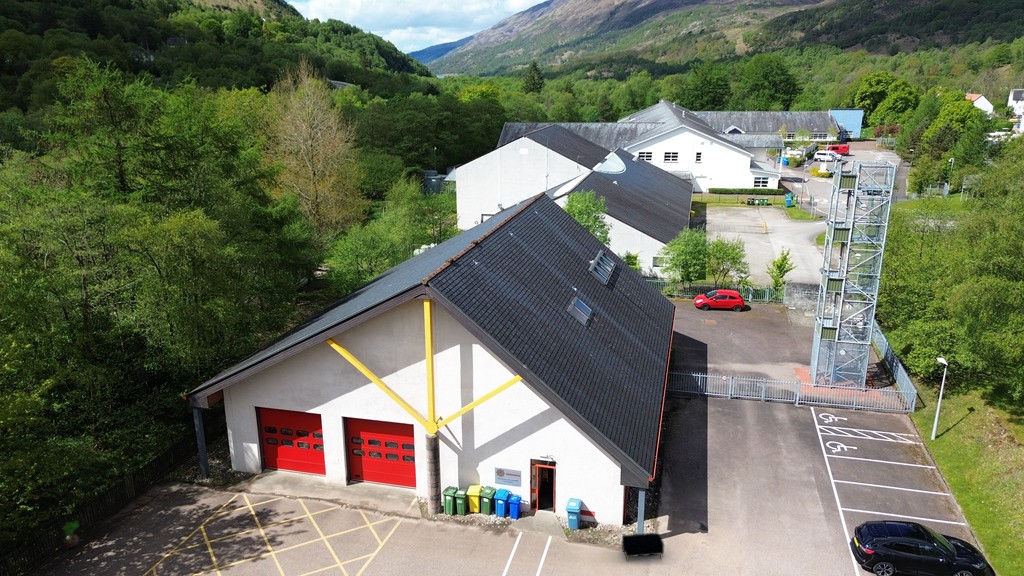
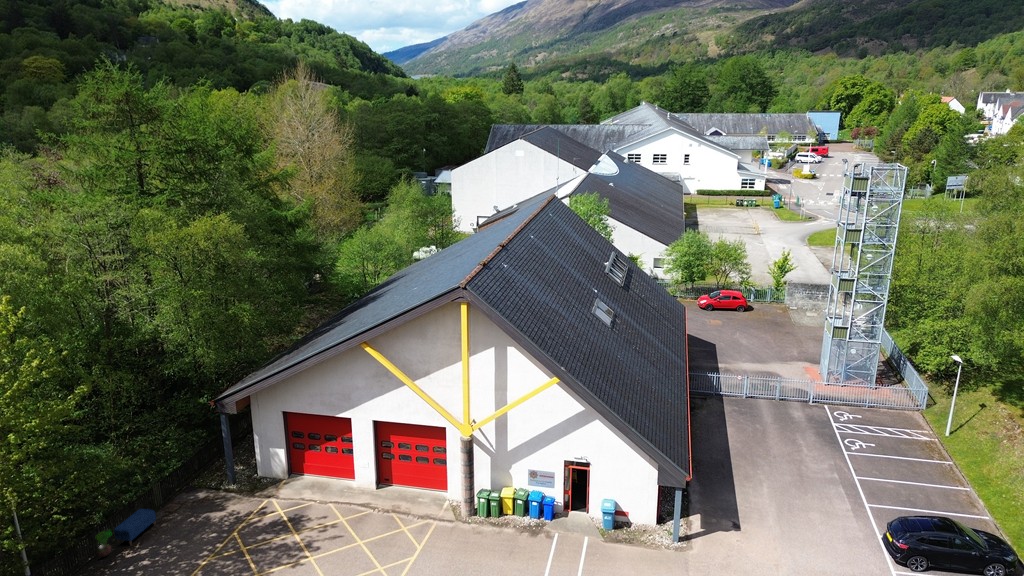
bench: present [622,533,664,560] -> present [114,509,156,544]

